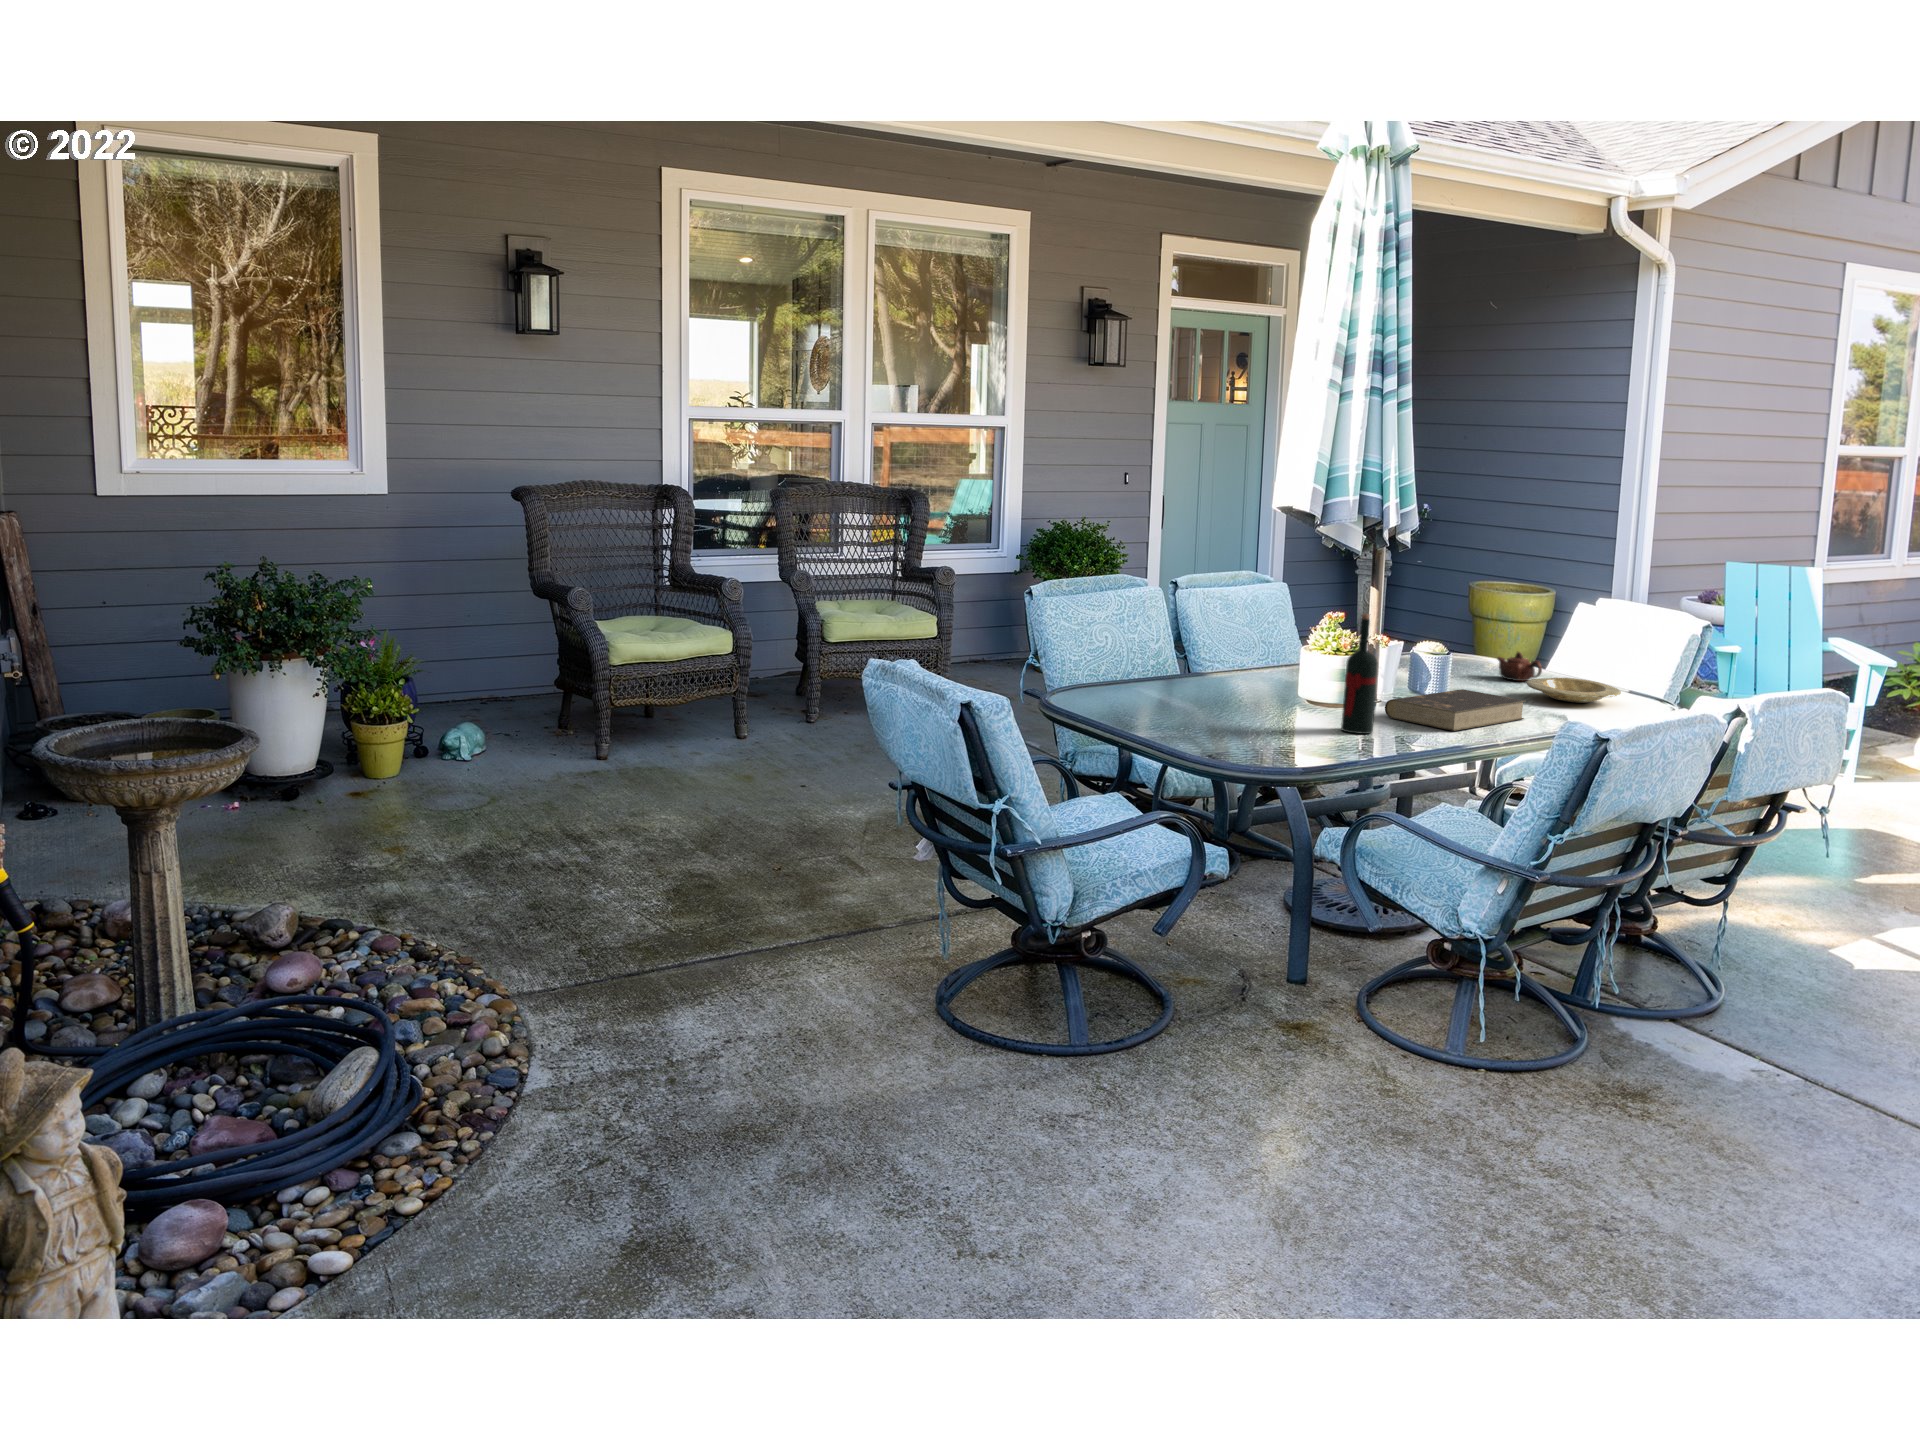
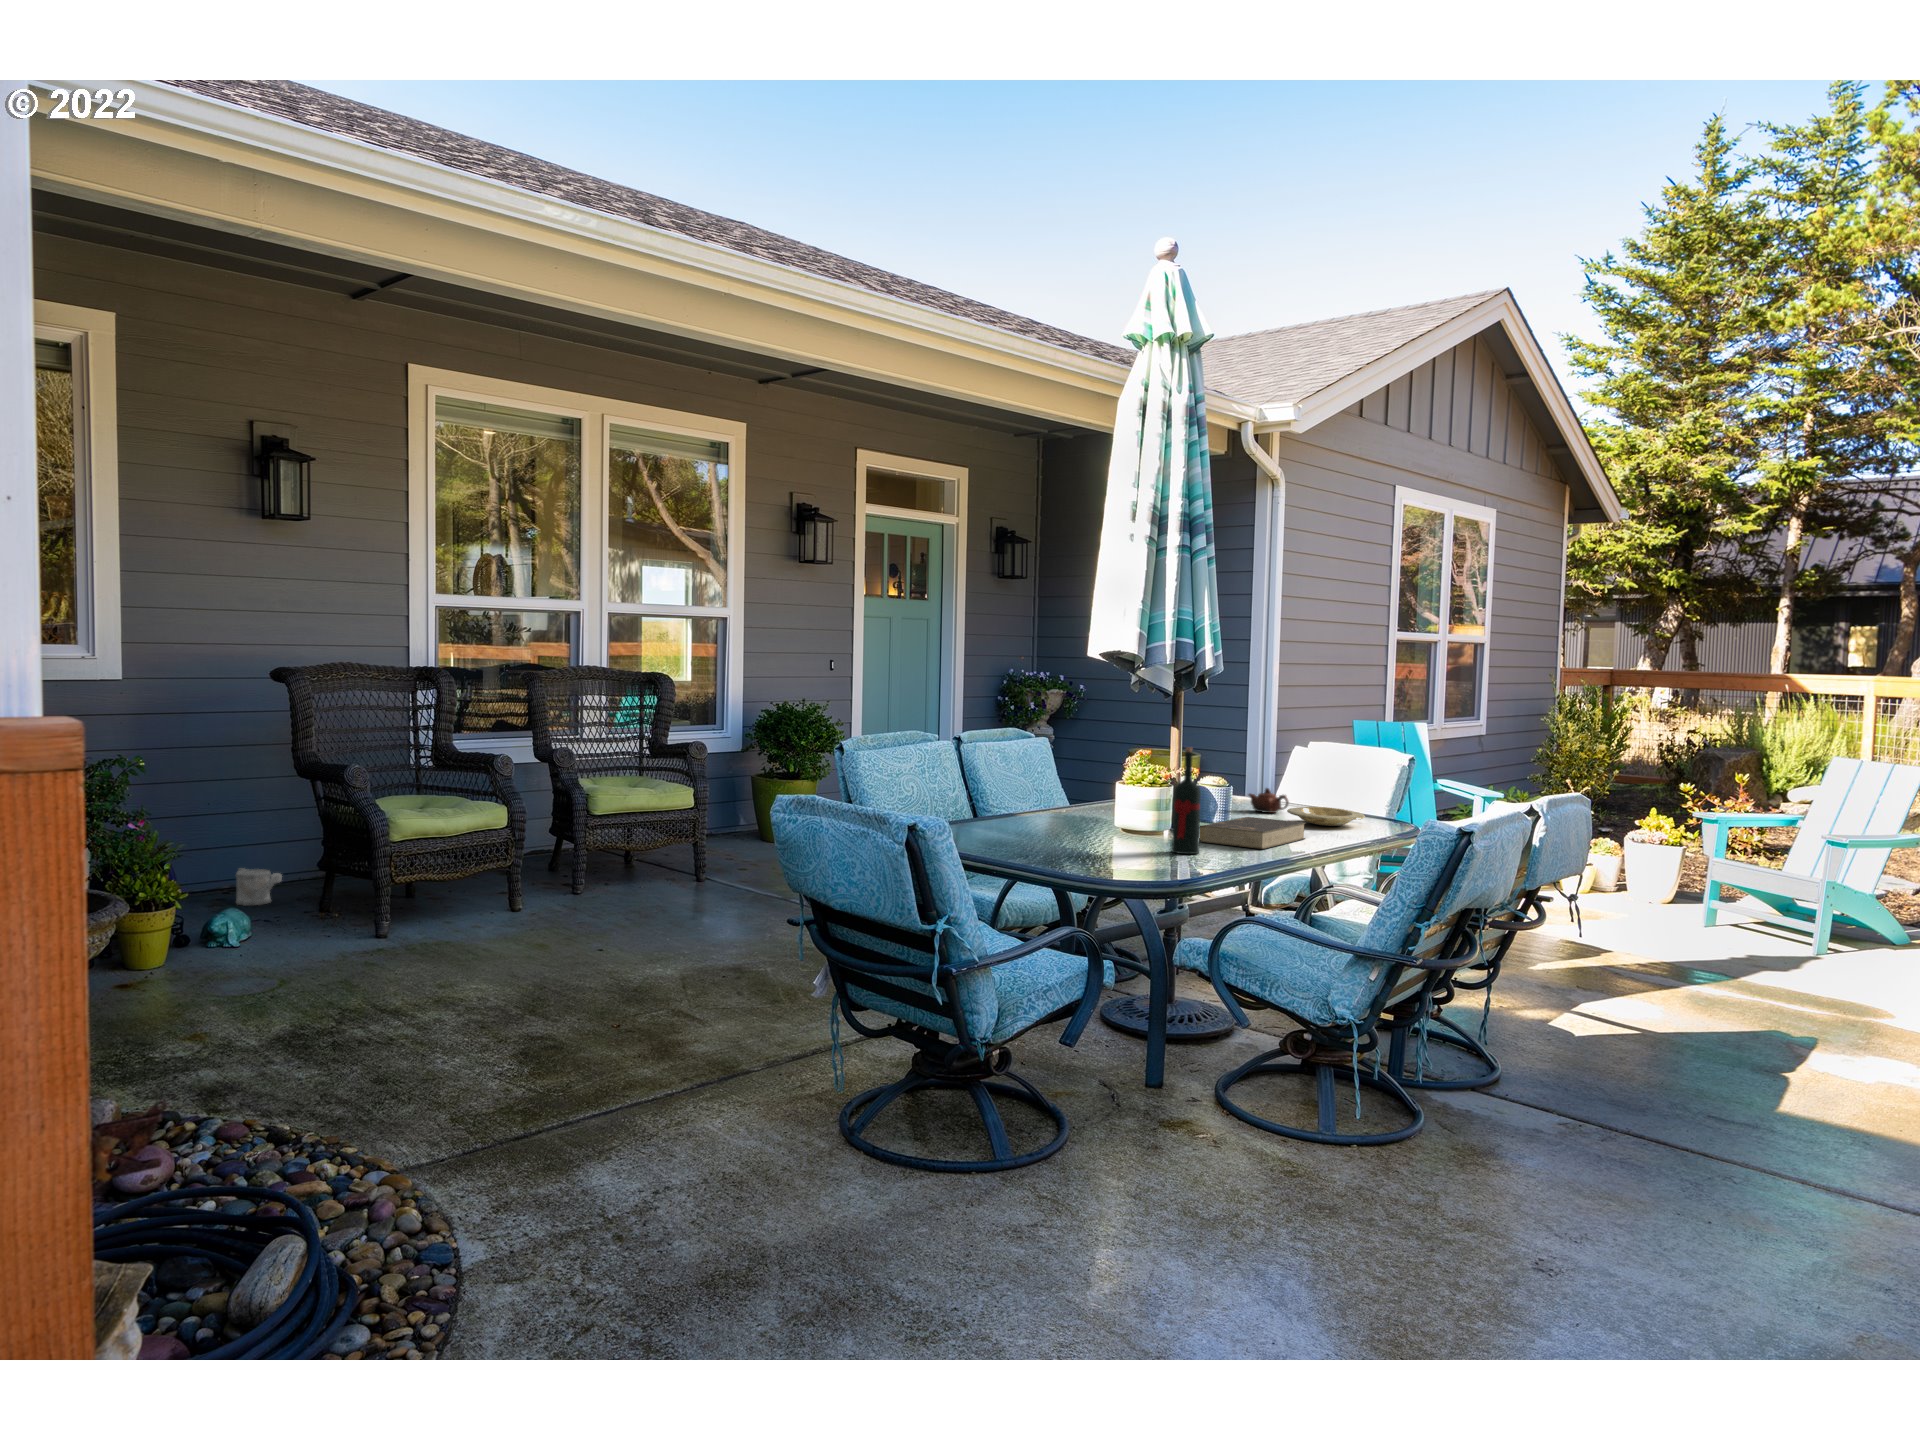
watering can: none [491,681,528,718] -> present [236,868,282,905]

